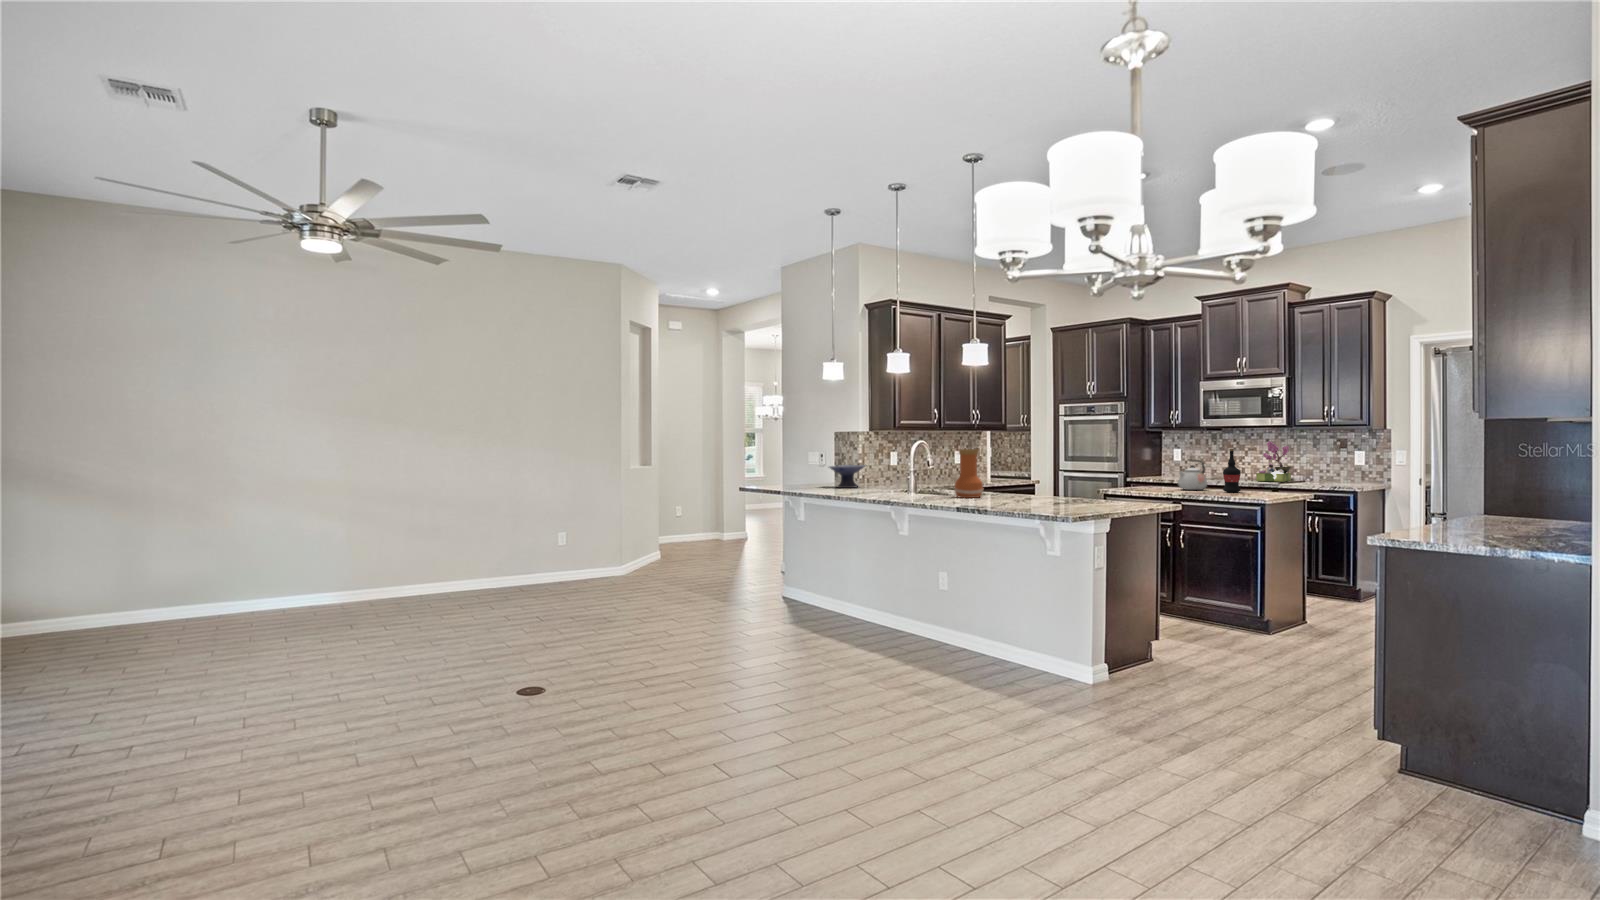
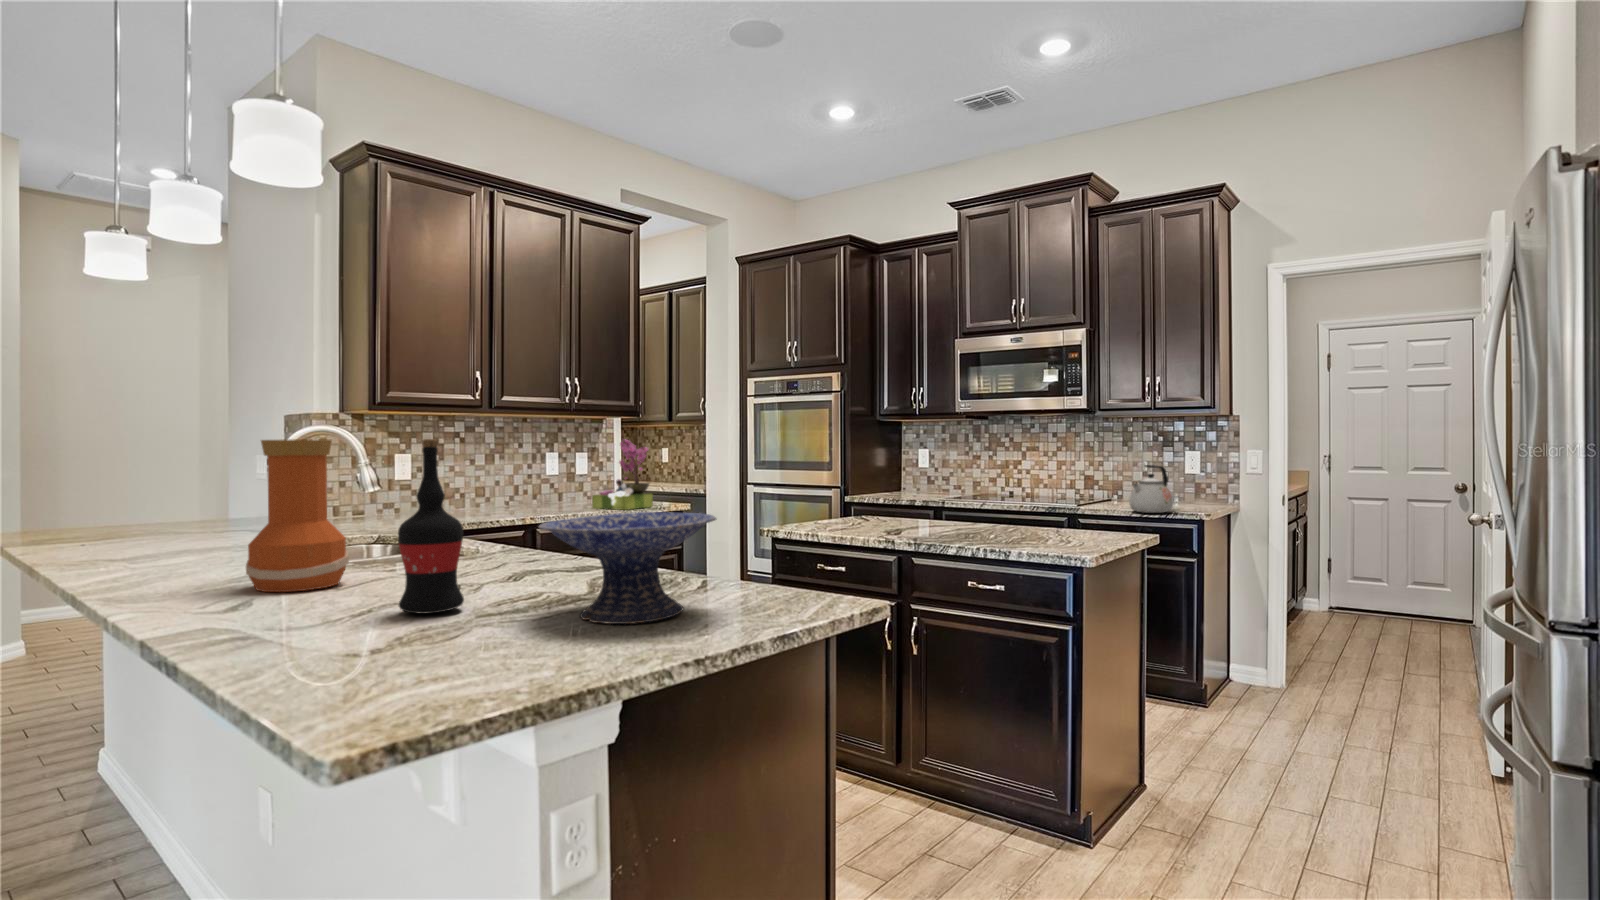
flower arrangement: present [1256,441,1291,482] -> present [592,439,653,510]
wine bottle: present [1223,449,1241,492] -> present [398,439,464,614]
kettle: present [1178,460,1207,490] -> present [1129,465,1173,513]
decorative bowl: present [829,465,865,488] -> present [539,512,716,624]

